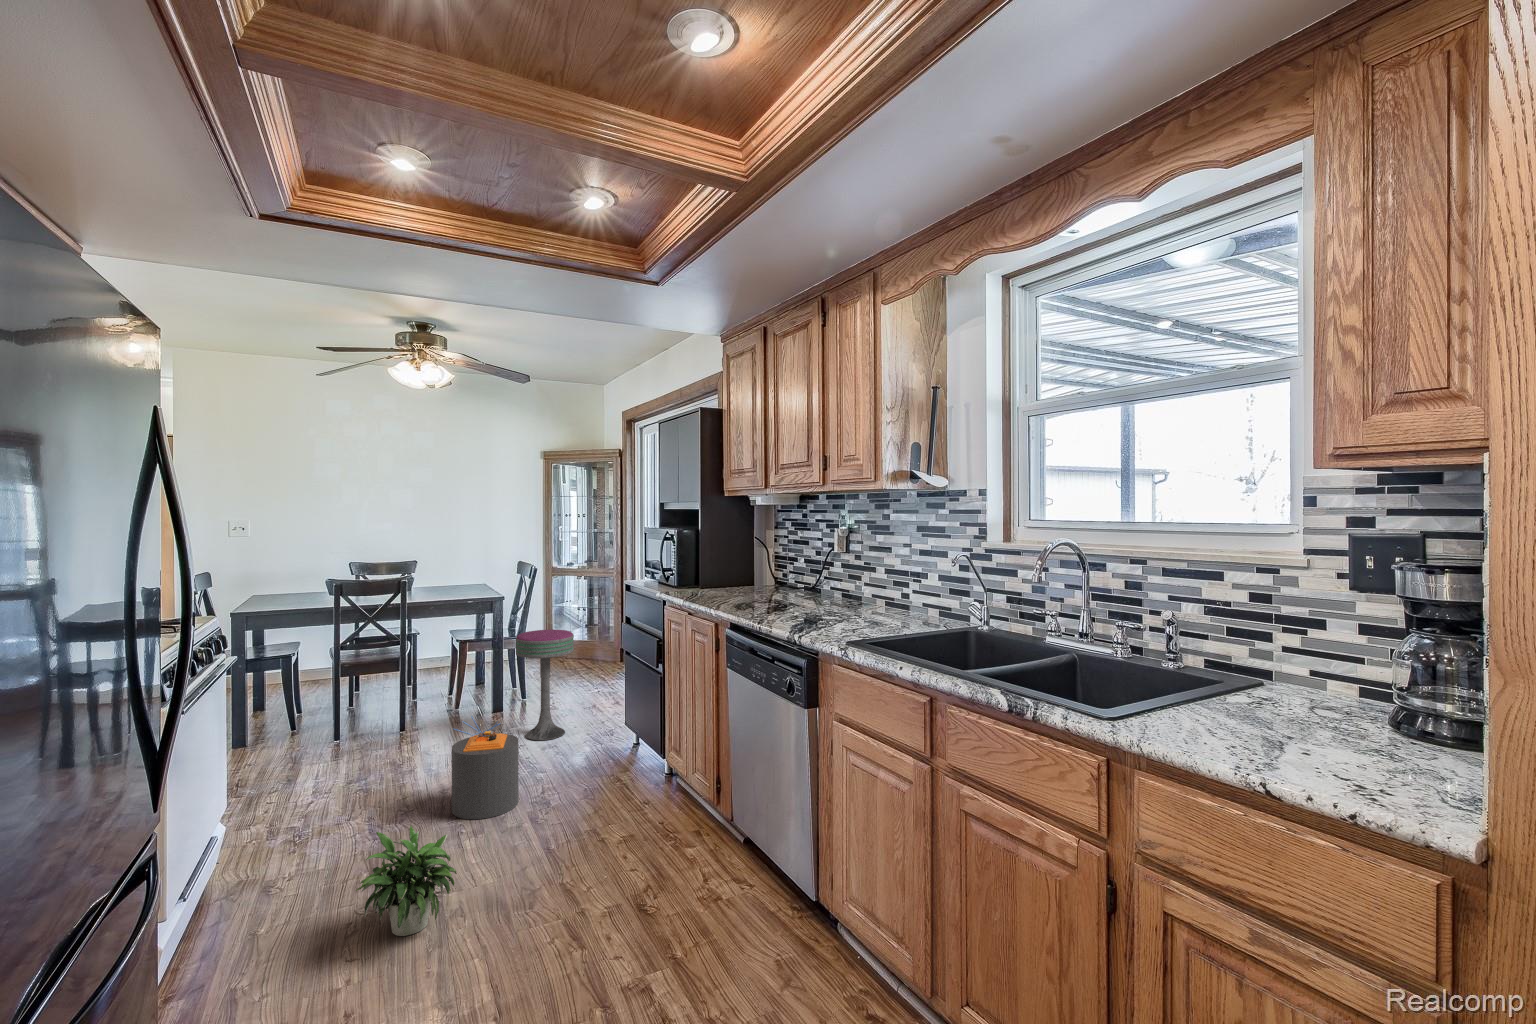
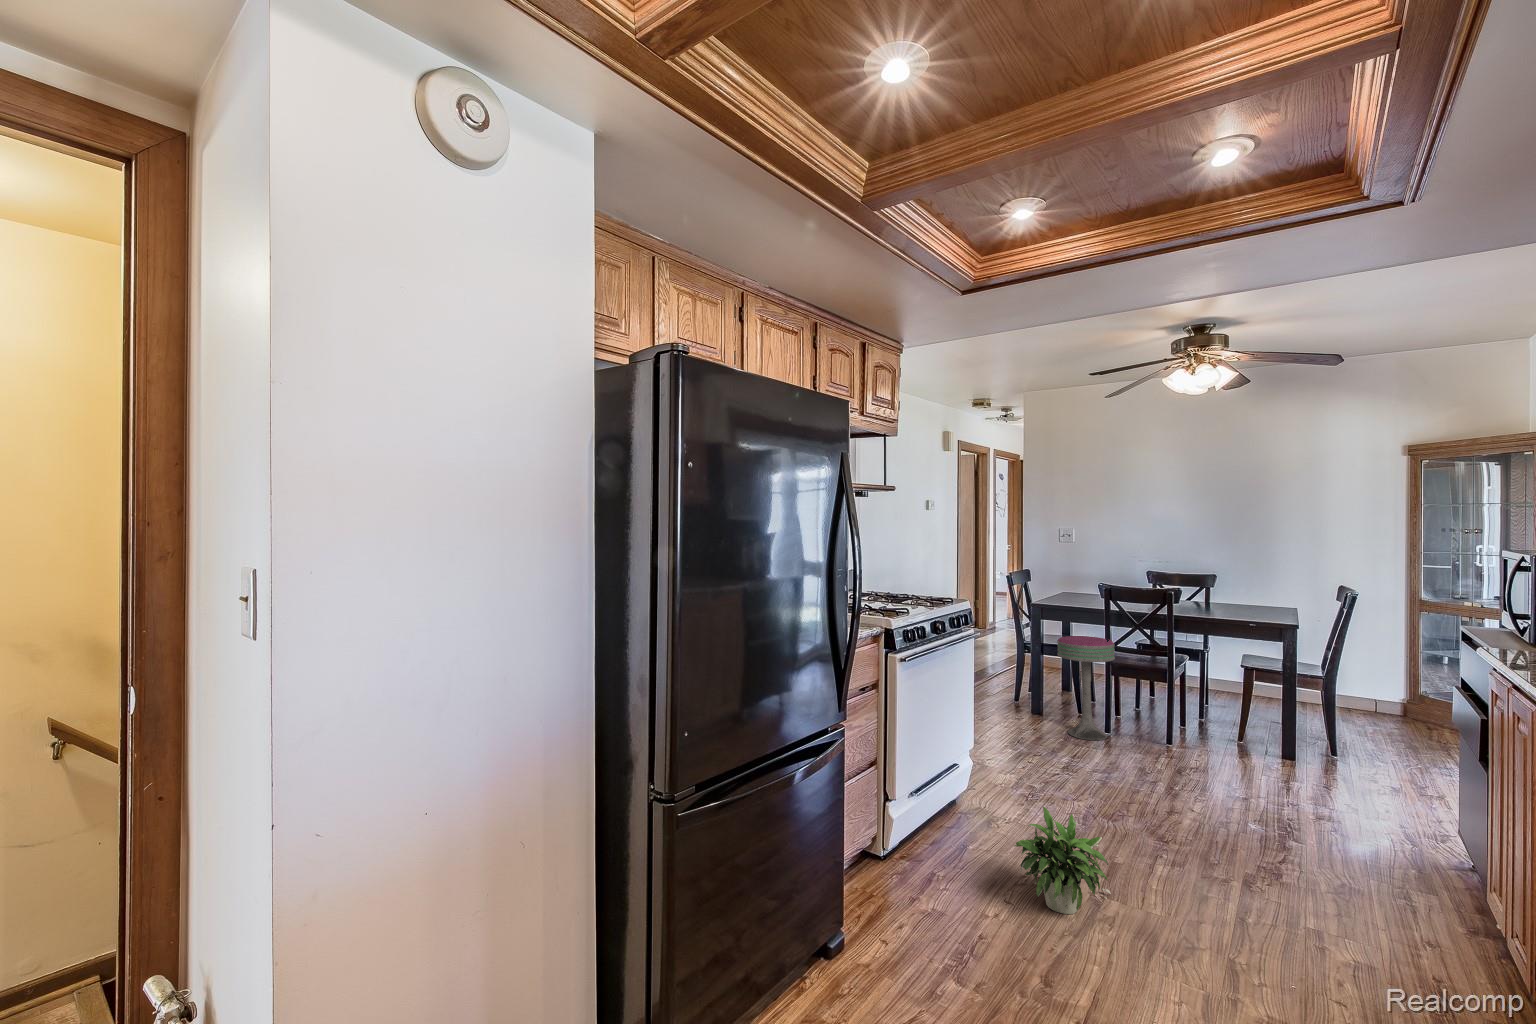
bar stool: present [516,629,574,740] -> present [1057,636,1115,740]
trash can: present [452,716,519,819] -> none [1163,736,1245,860]

